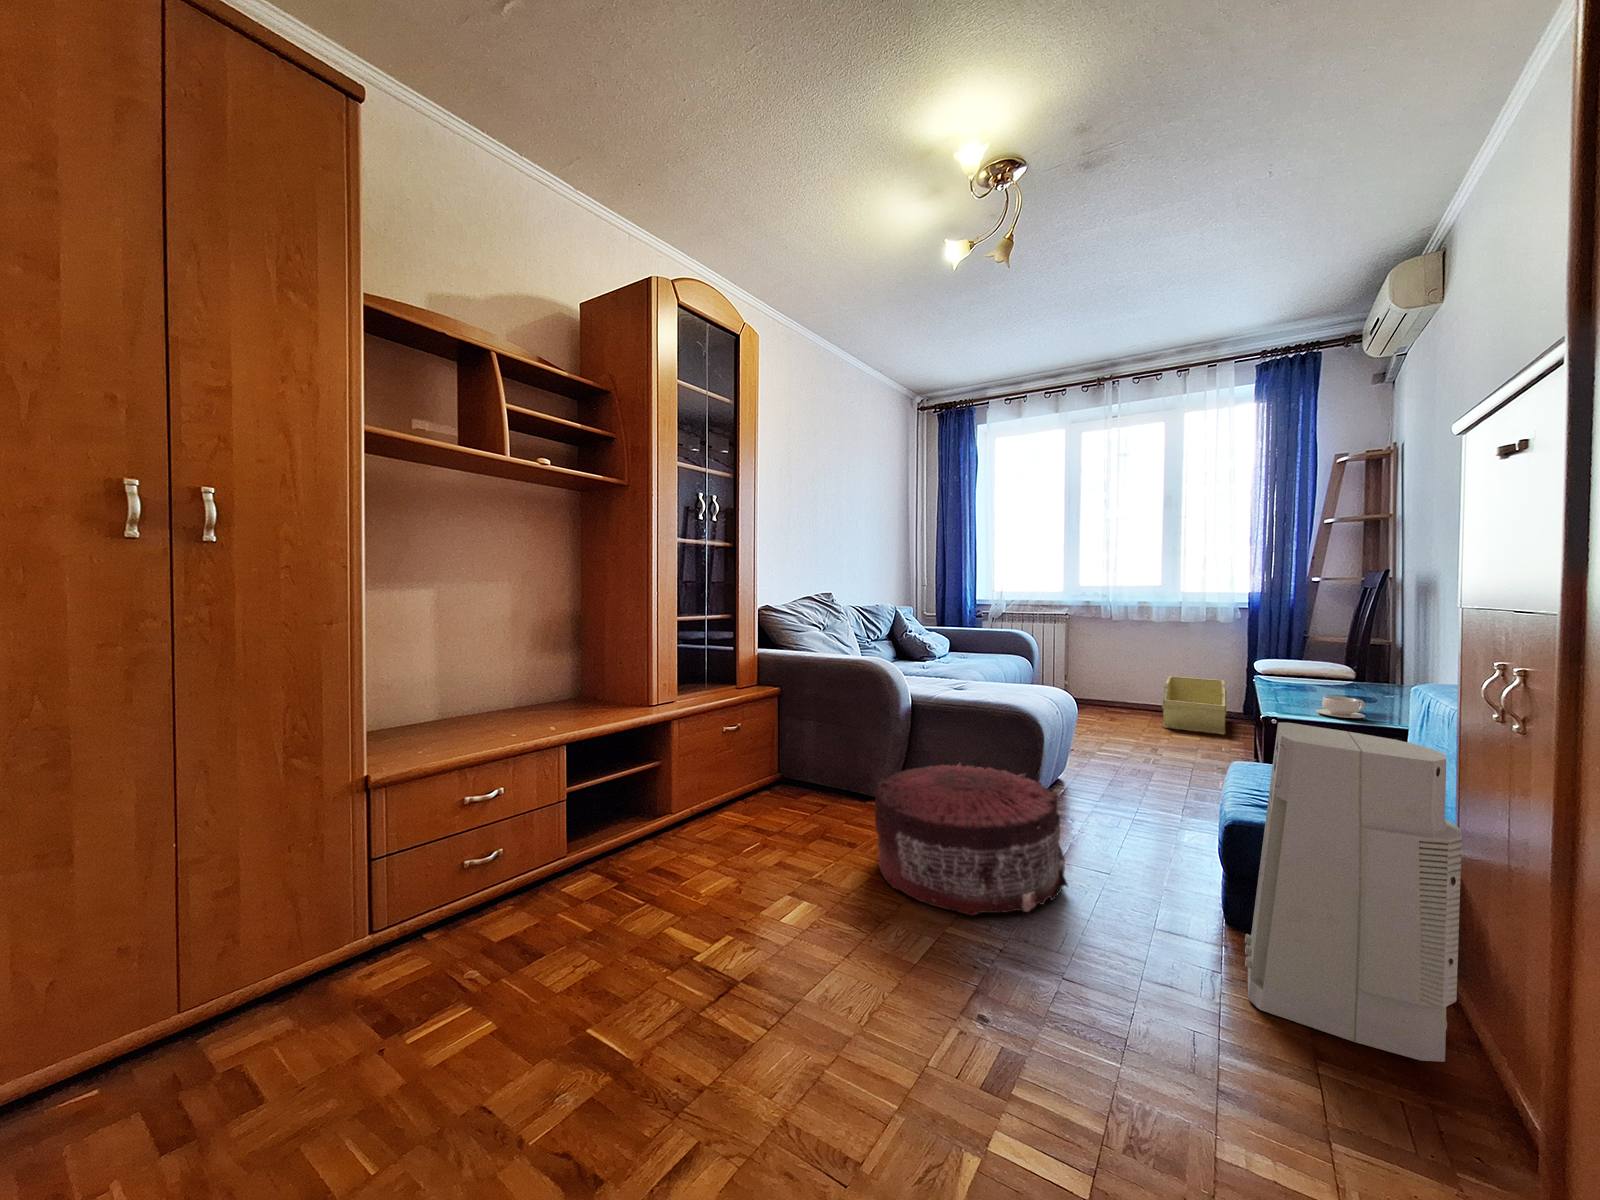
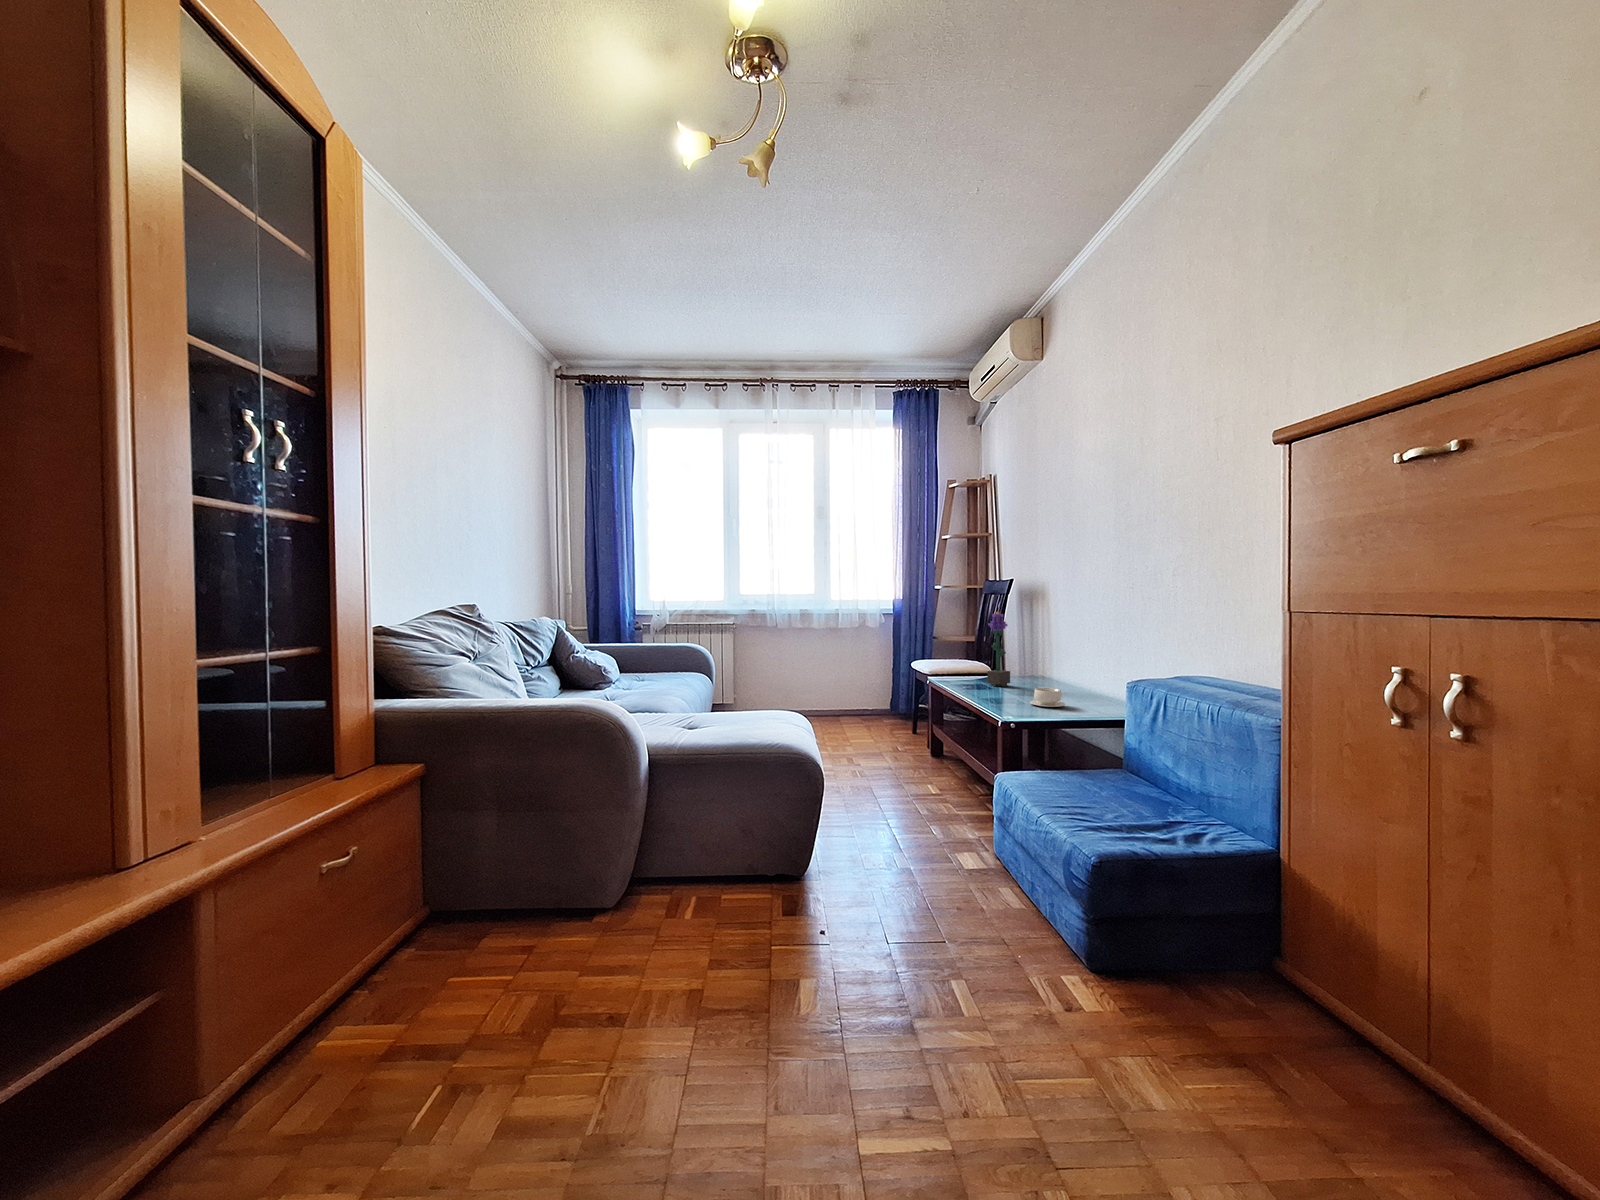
potted flower: none [1305,612,1337,696] -> present [988,612,1010,687]
storage bin: present [1162,676,1226,735] -> none [827,677,887,730]
air purifier: present [1245,722,1462,1062] -> none [1139,729,1342,1068]
pouf: present [875,763,1068,916] -> none [666,830,935,1091]

